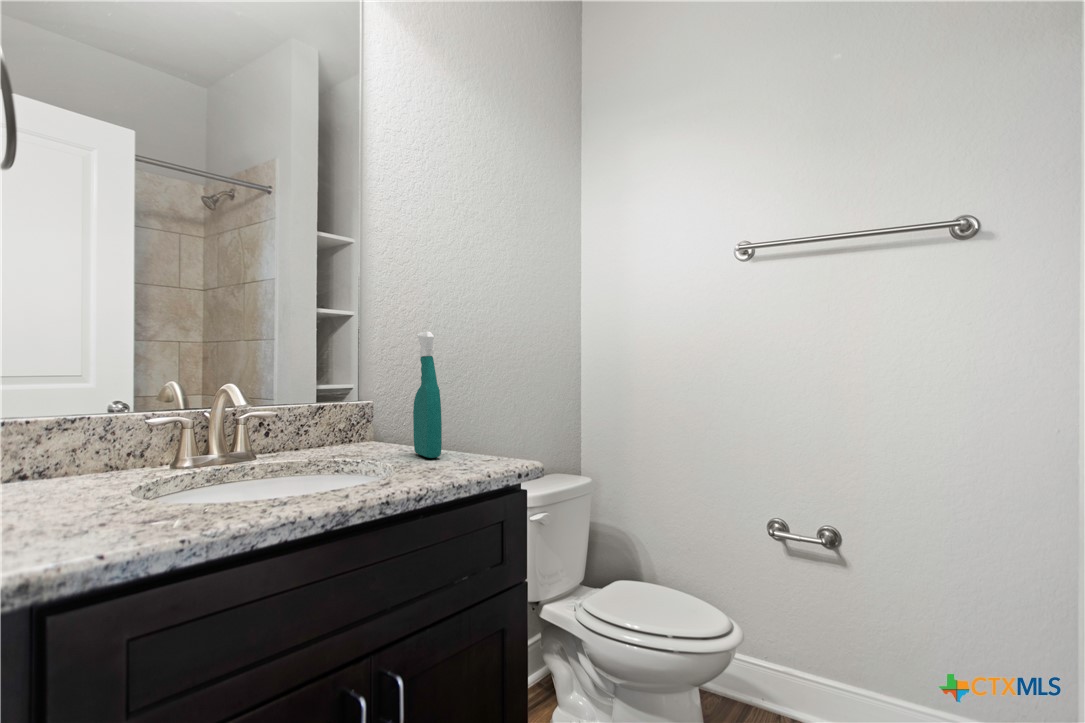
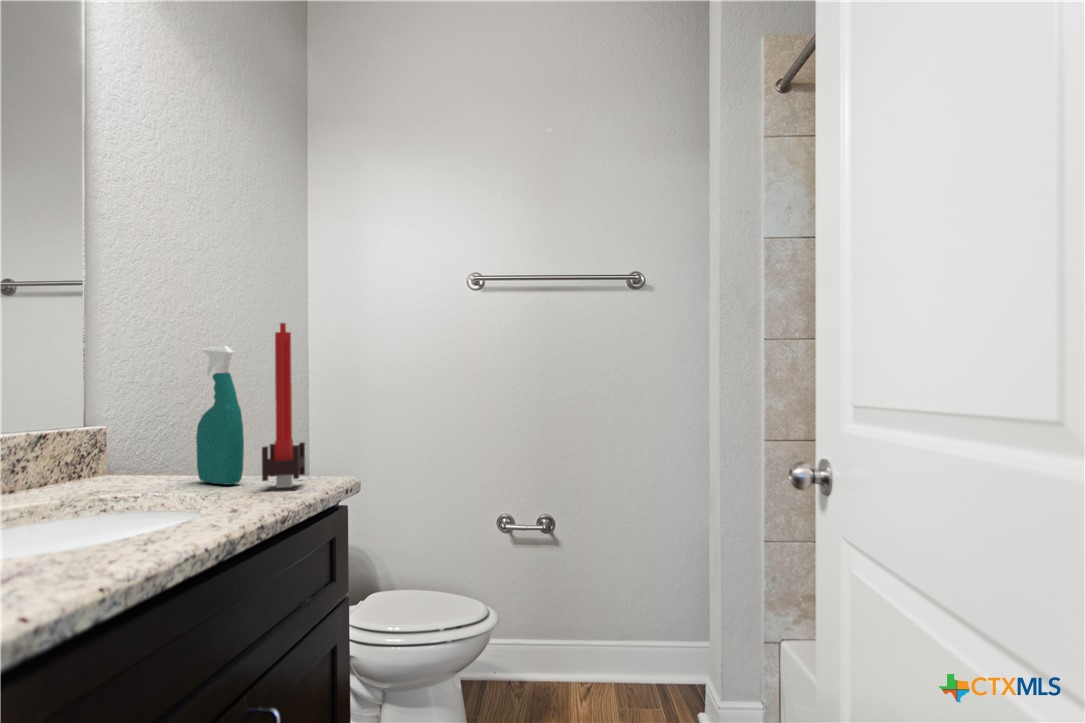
candle: none [441,306,485,466] -> present [262,323,305,488]

